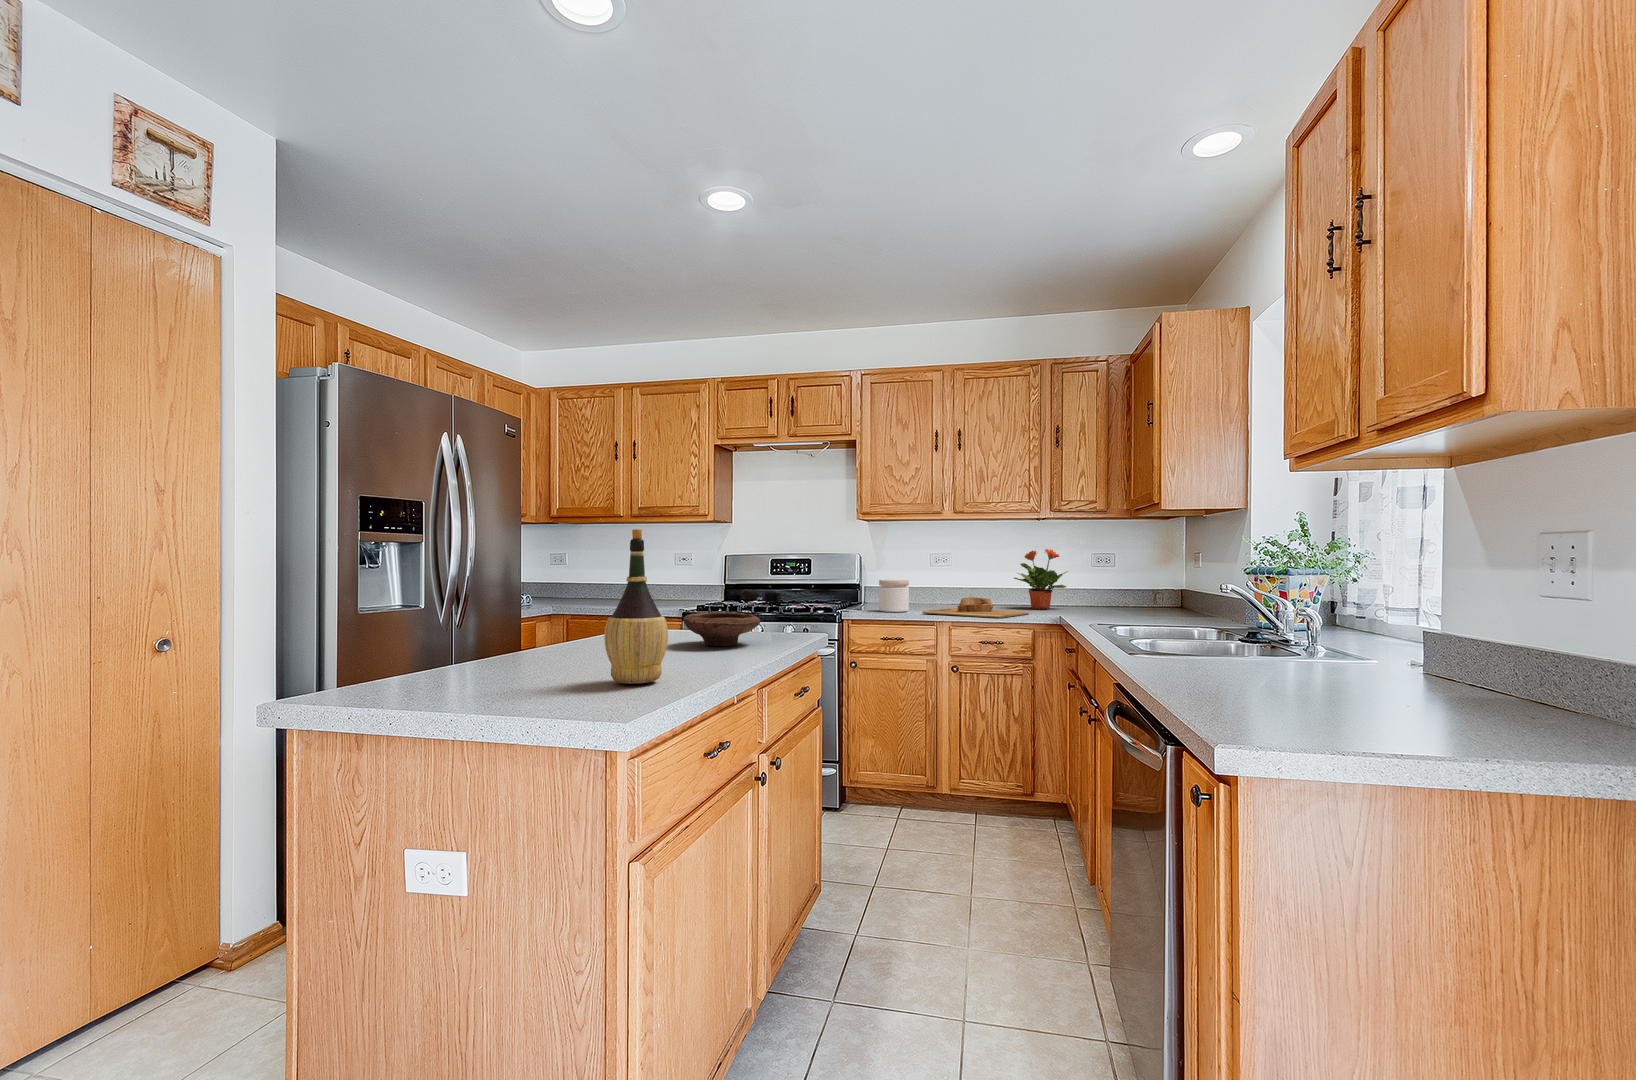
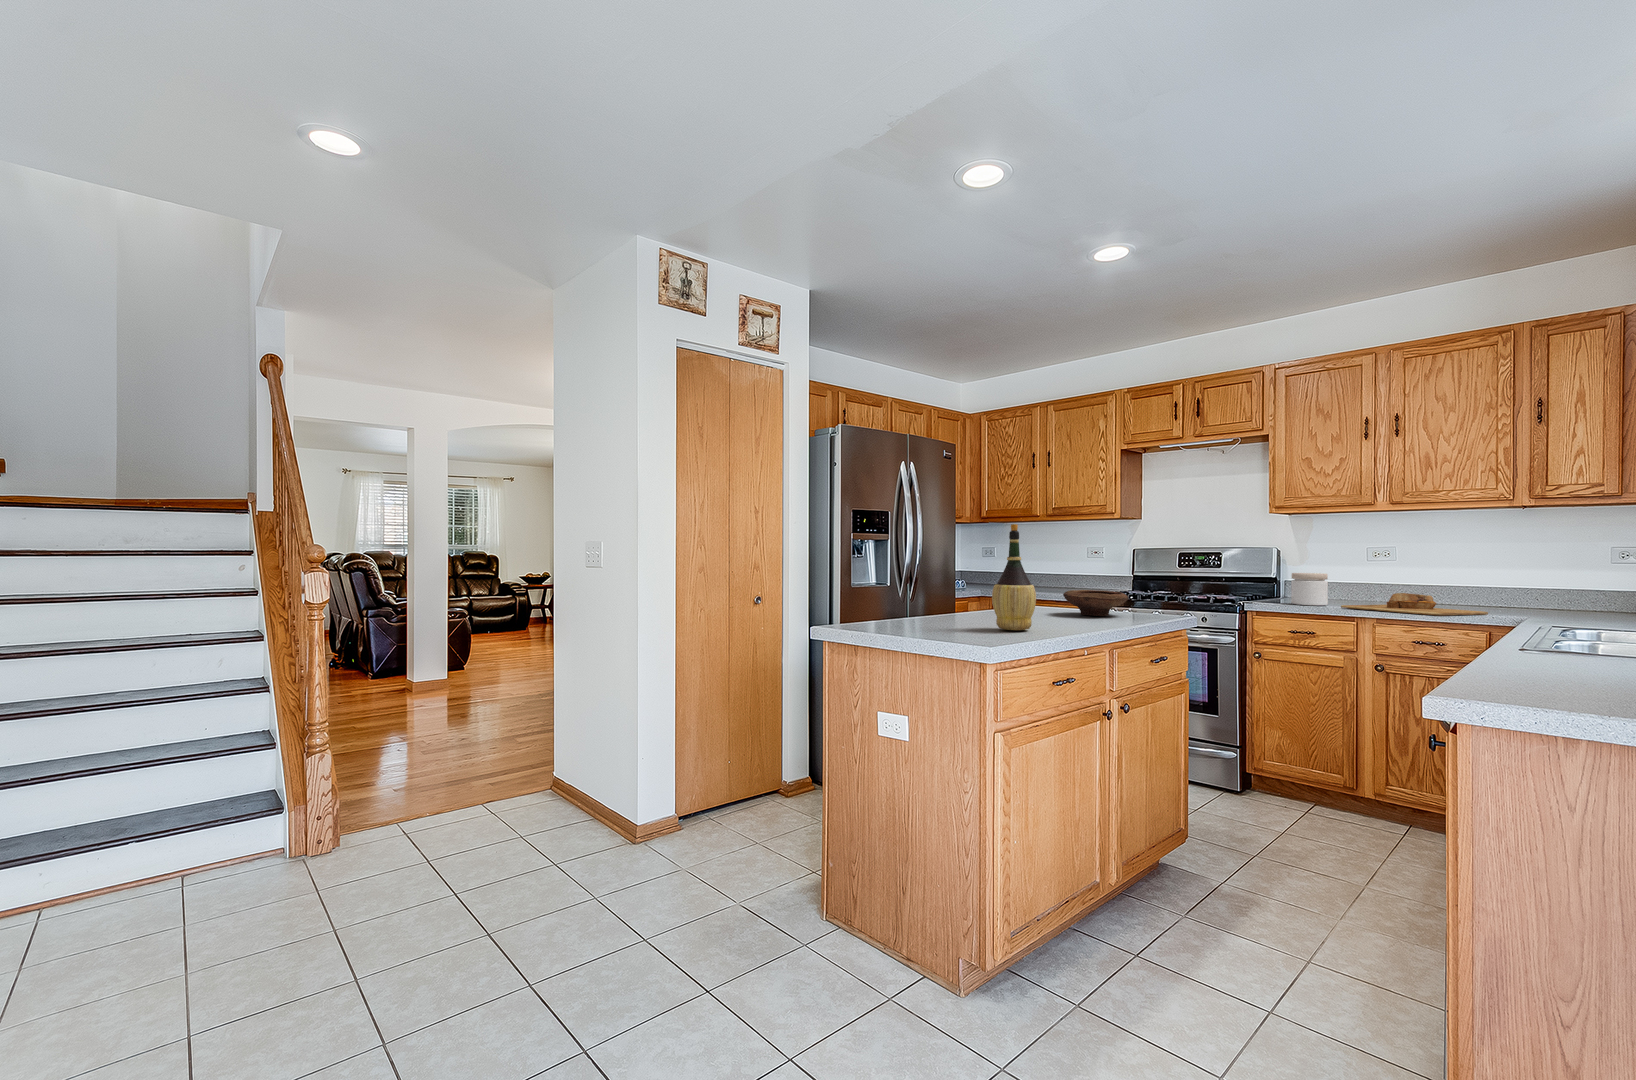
potted plant: present [1014,549,1066,609] -> none [1477,542,1564,612]

